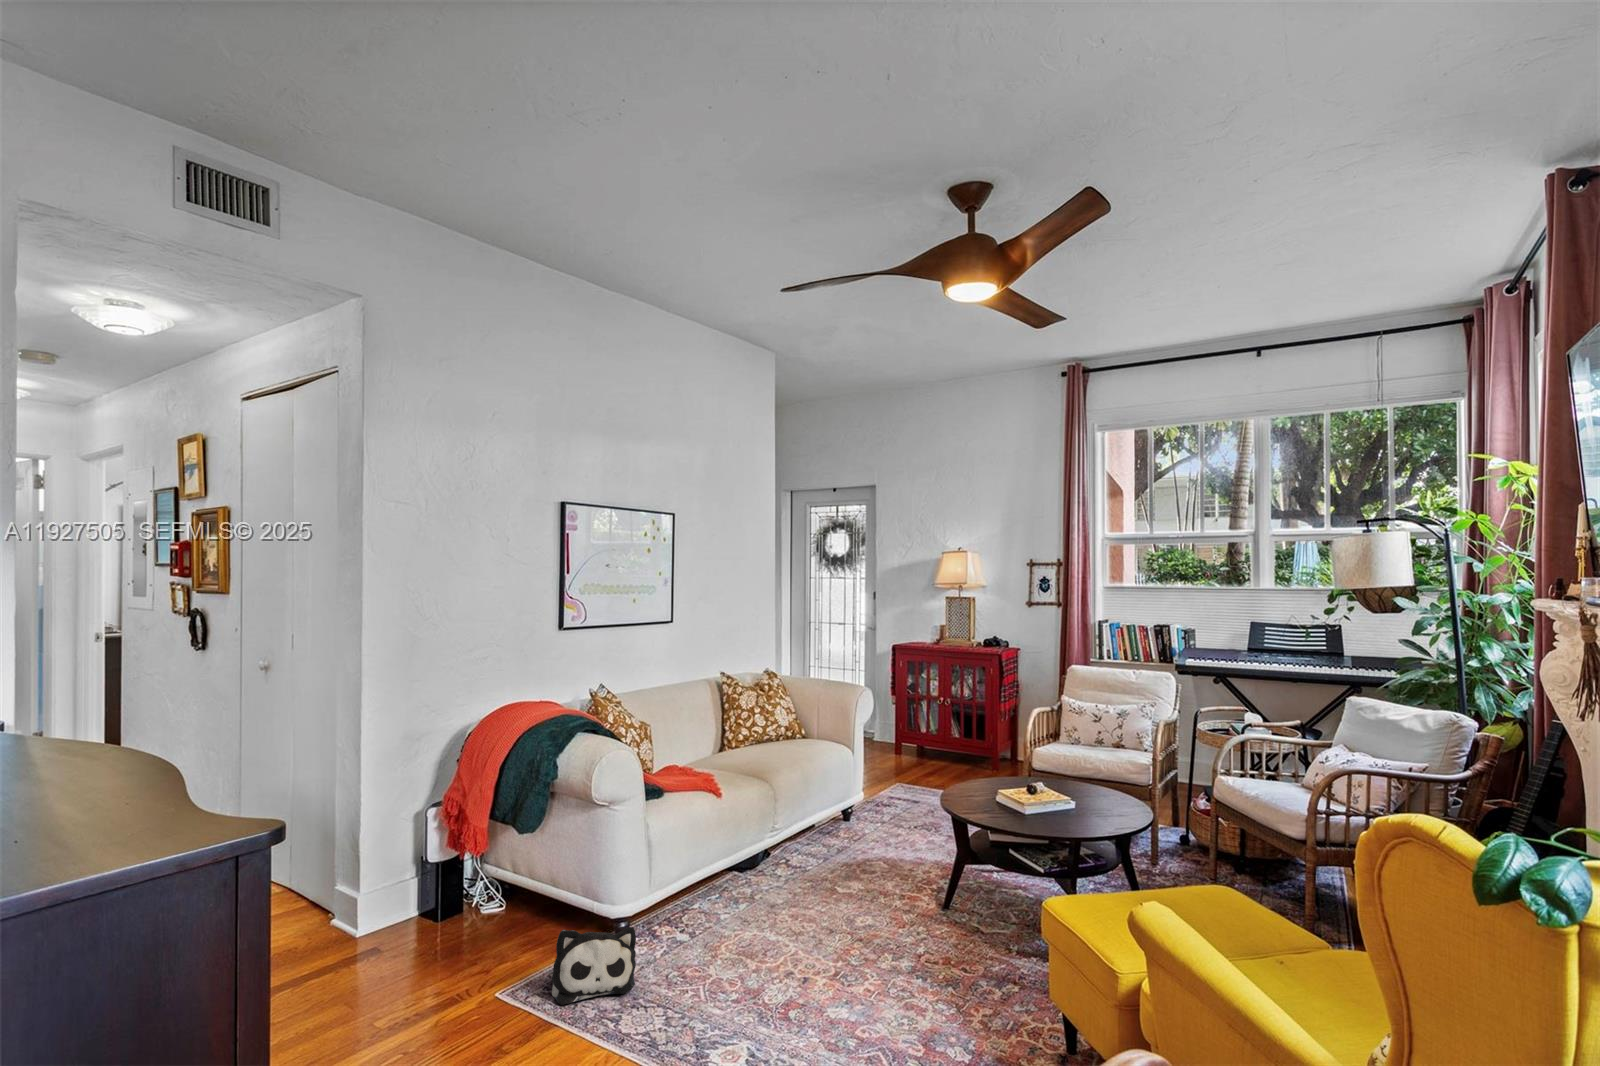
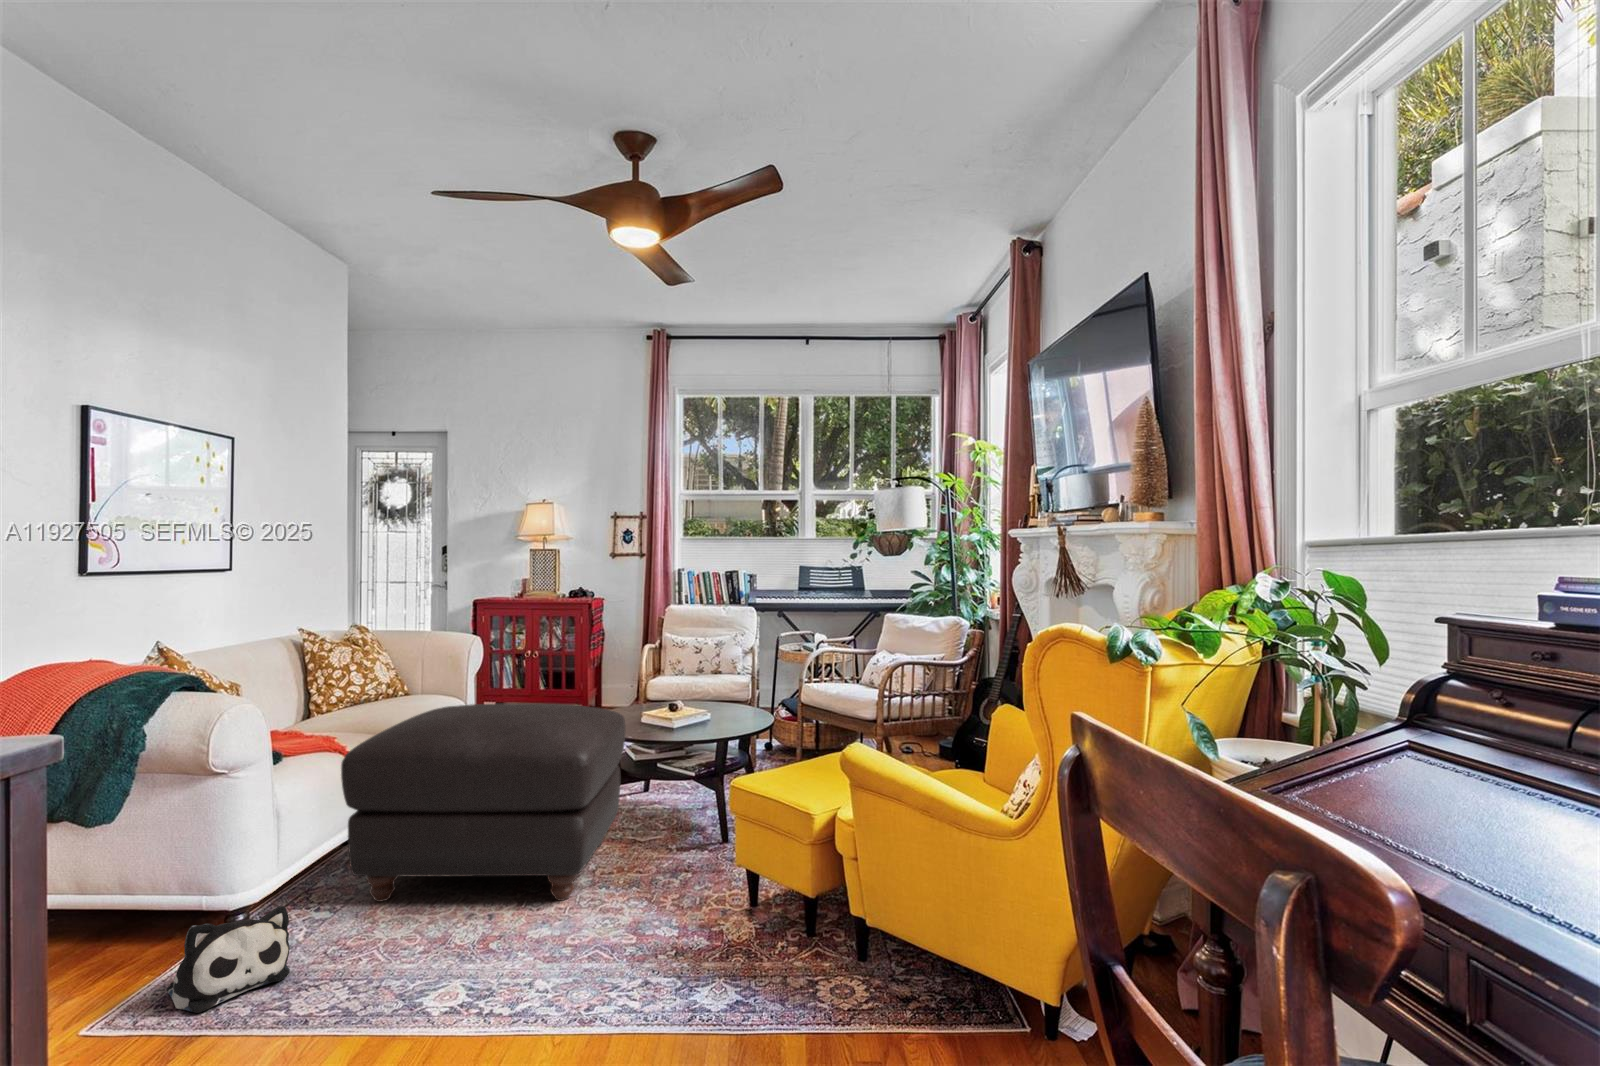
ottoman: none [698,760,968,982] -> present [341,703,625,902]

